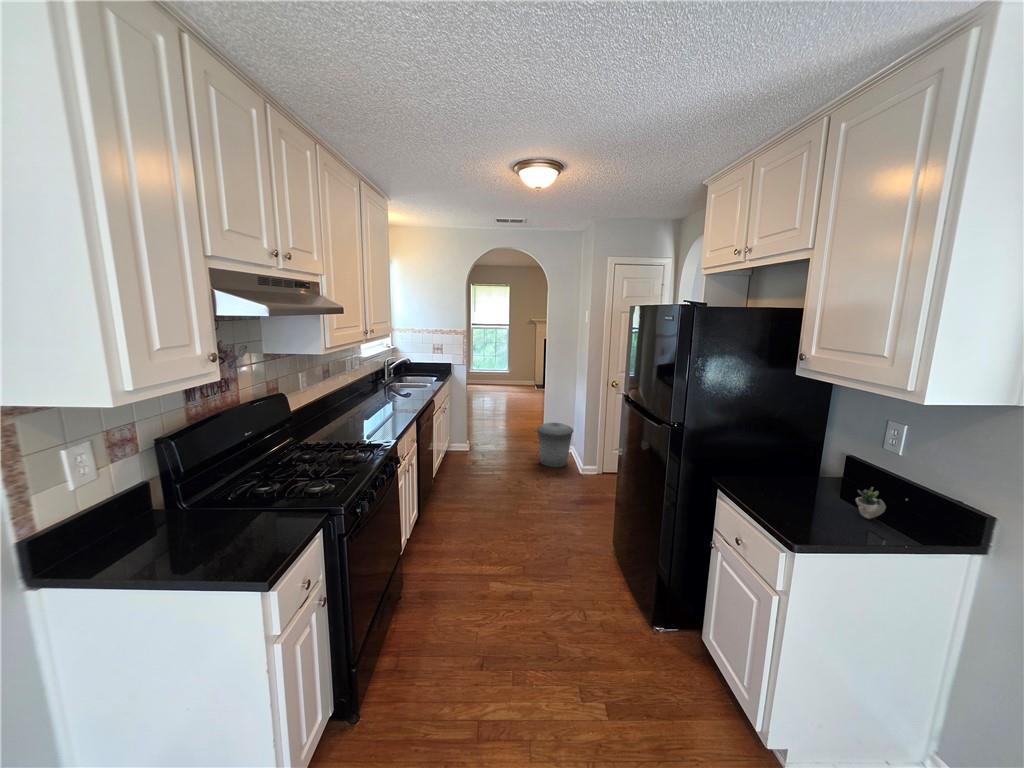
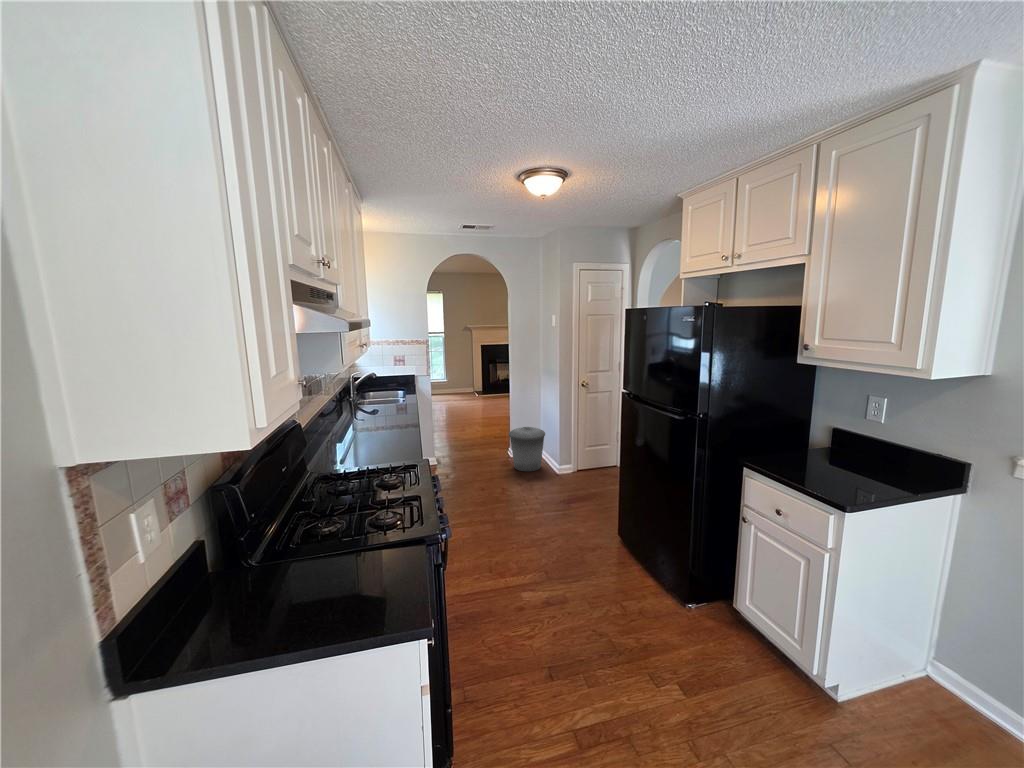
succulent plant: present [856,487,907,519] -> none [860,451,907,478]

